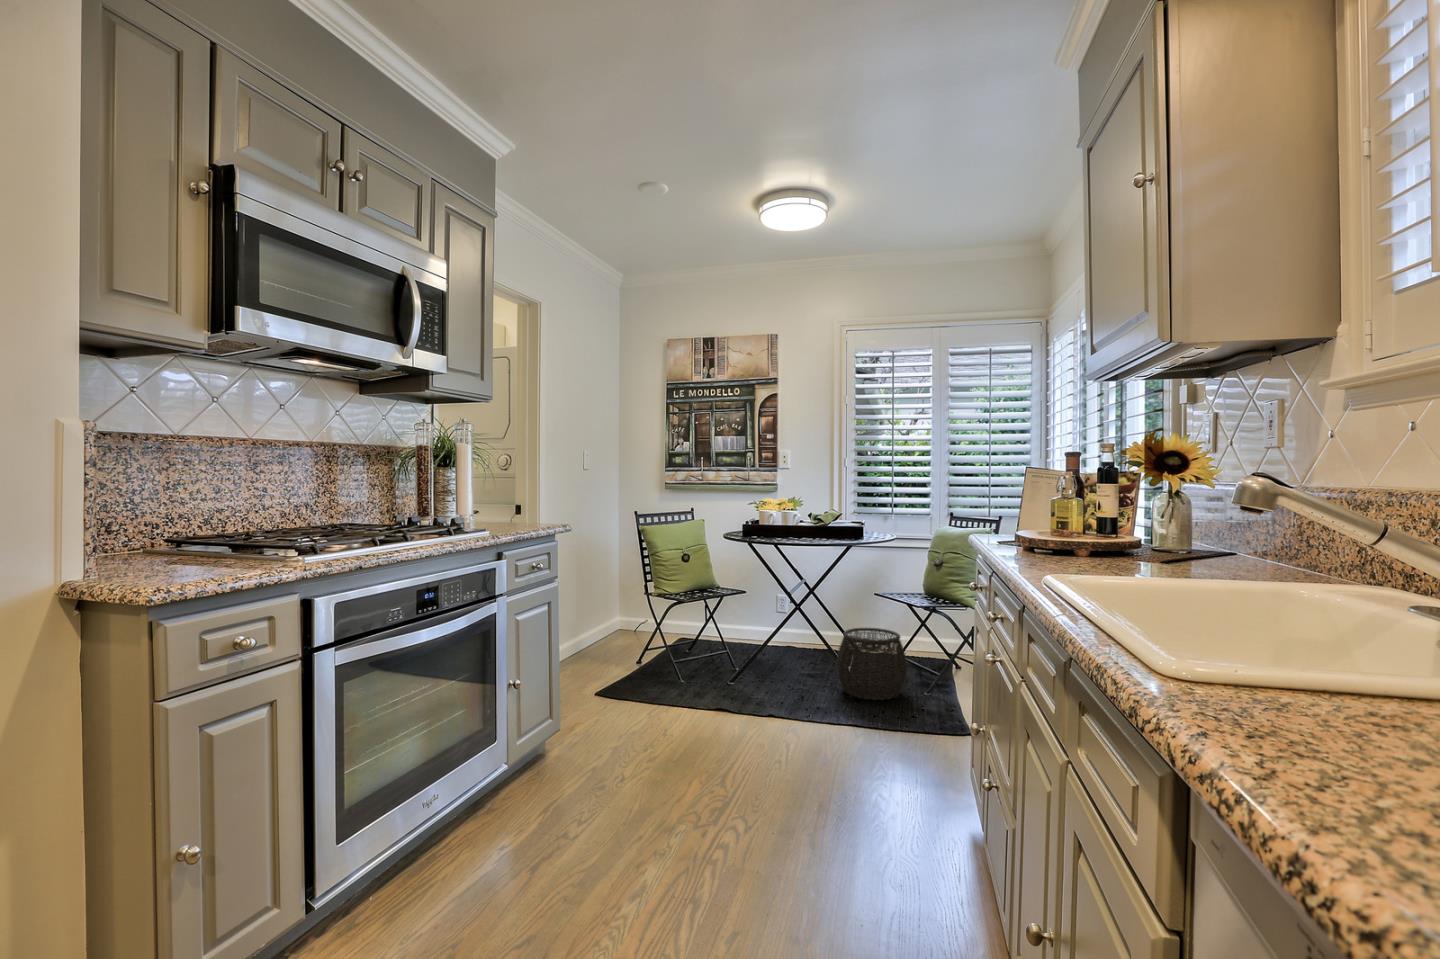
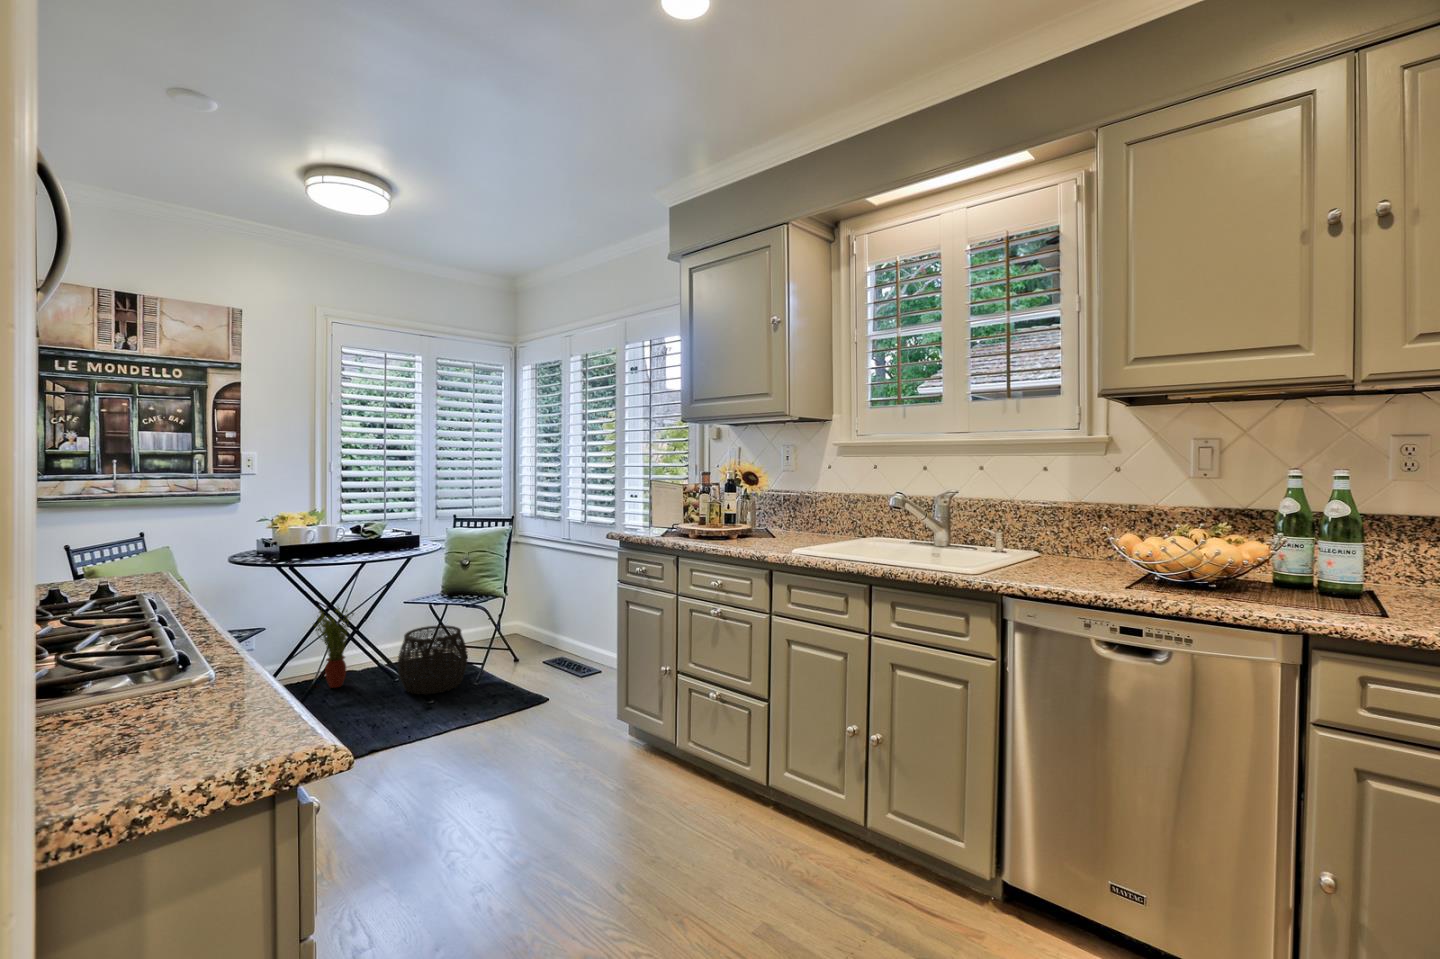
potted plant: none [791,587,825,667] -> present [314,606,354,688]

